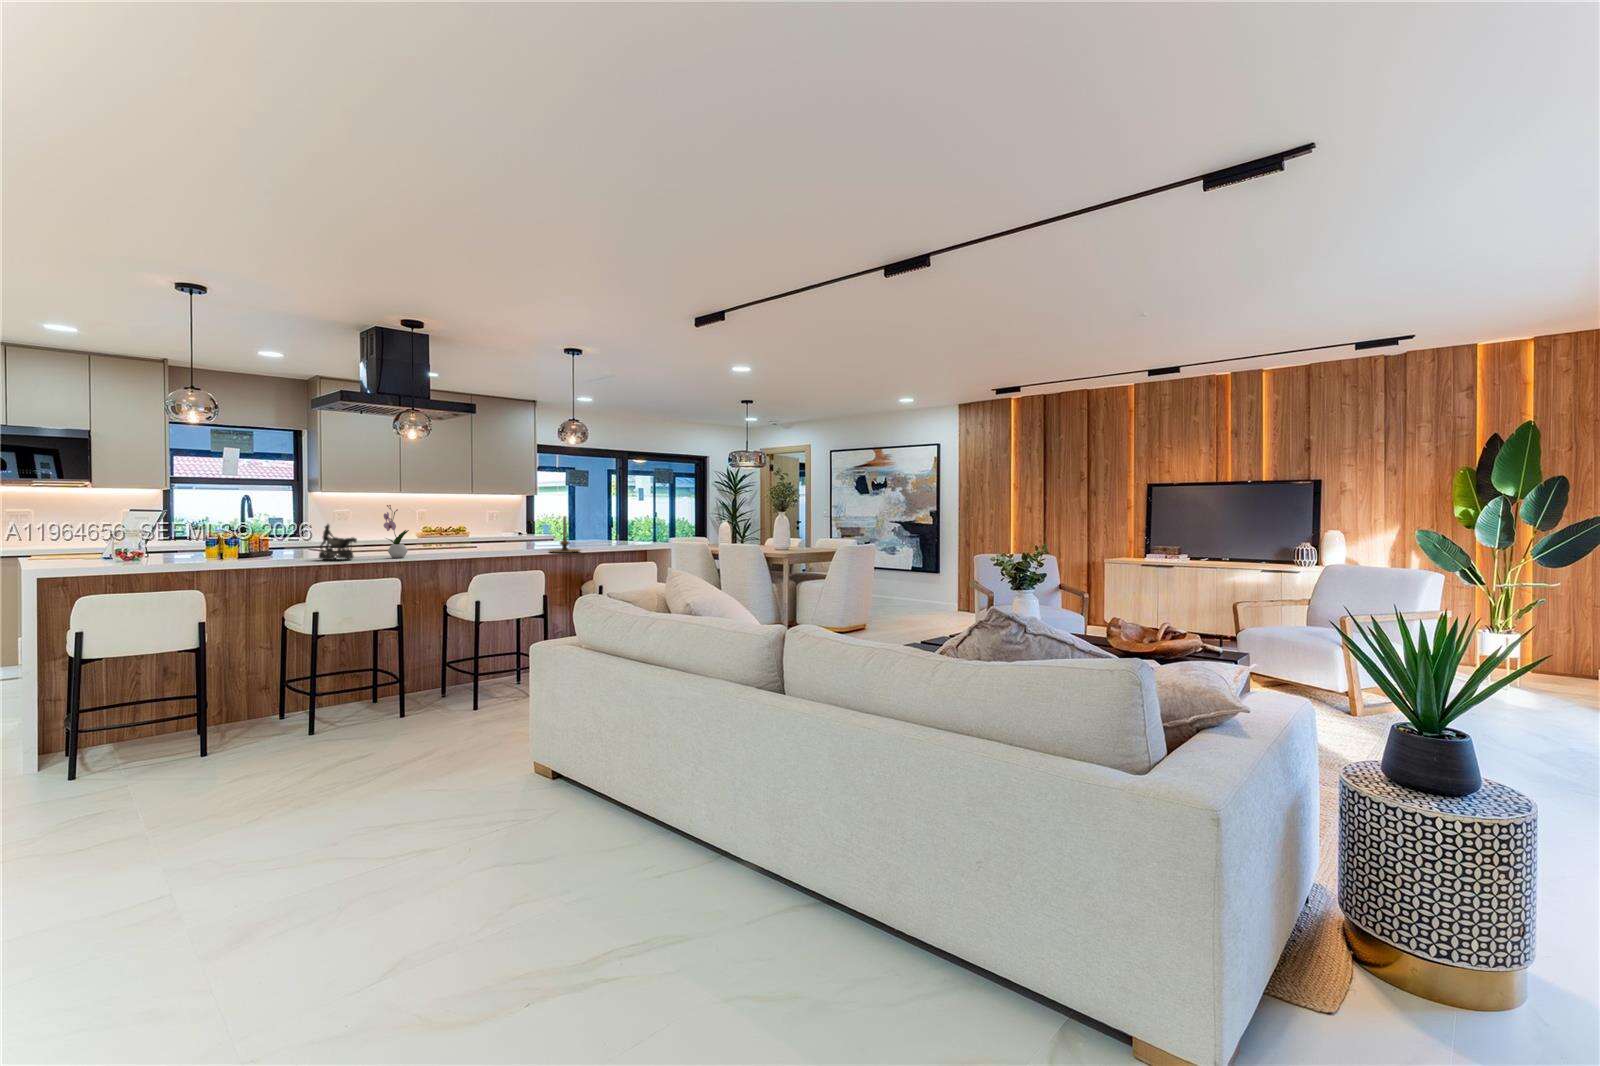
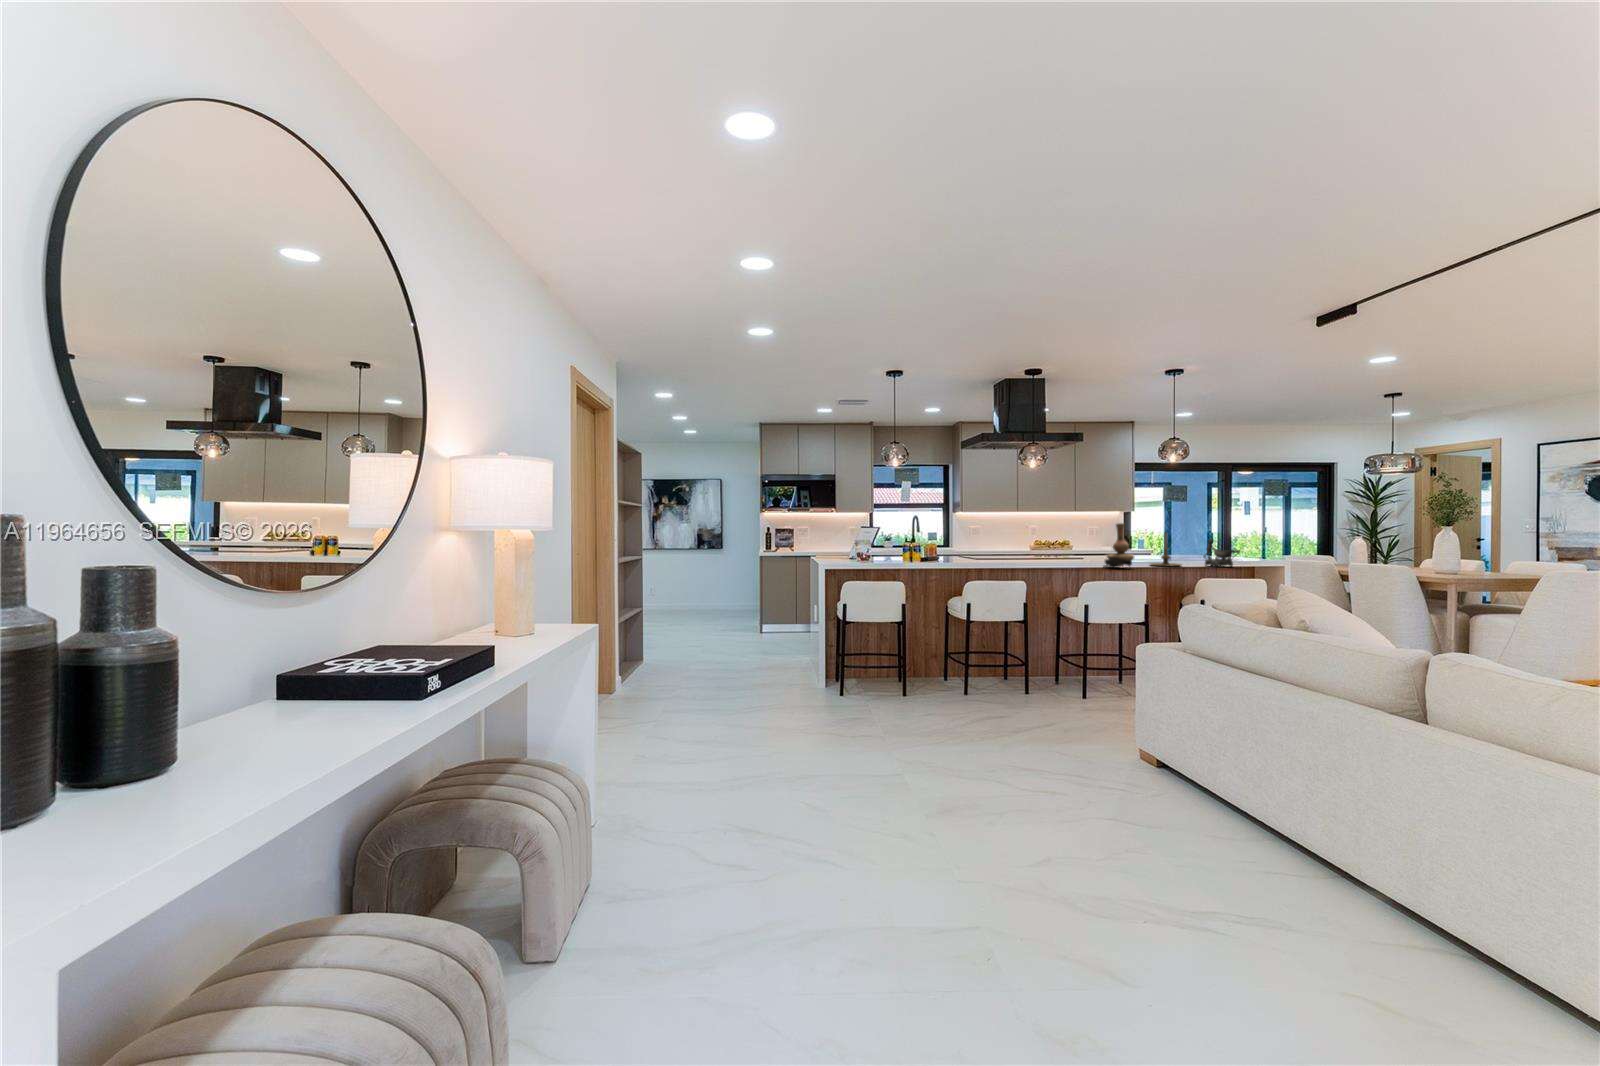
flower arrangement: present [384,505,409,558] -> none [1012,523,1032,565]
vase: none [497,506,534,557] -> present [1103,523,1134,568]
decorative bowl: present [319,524,357,560] -> present [1204,539,1240,567]

